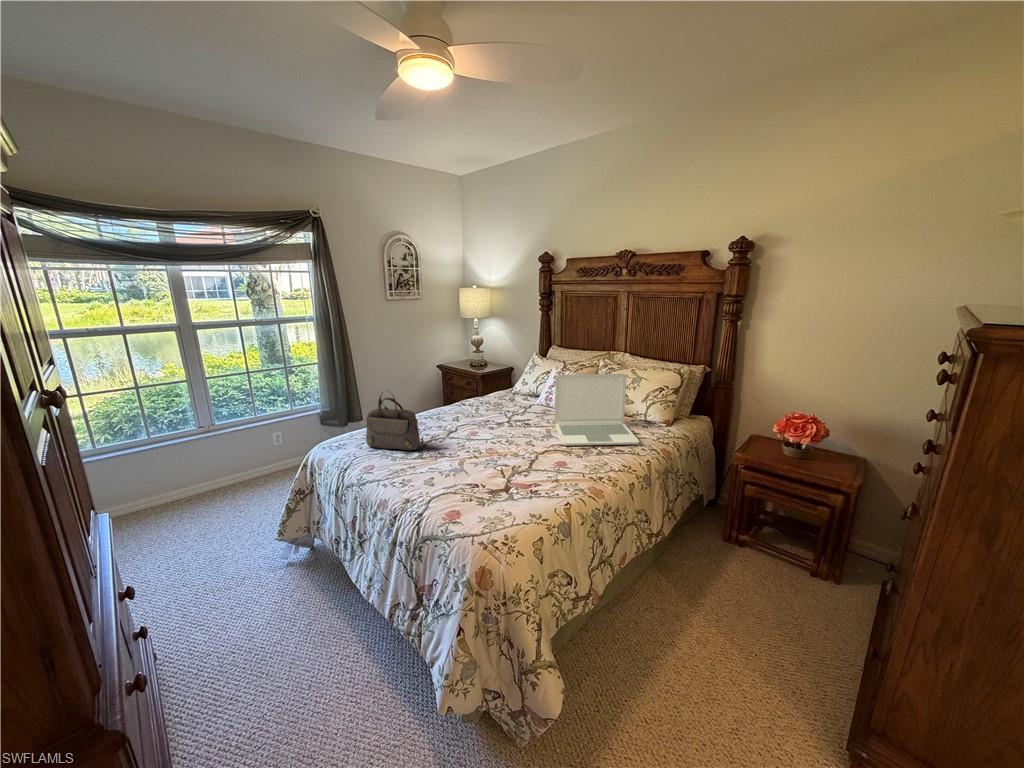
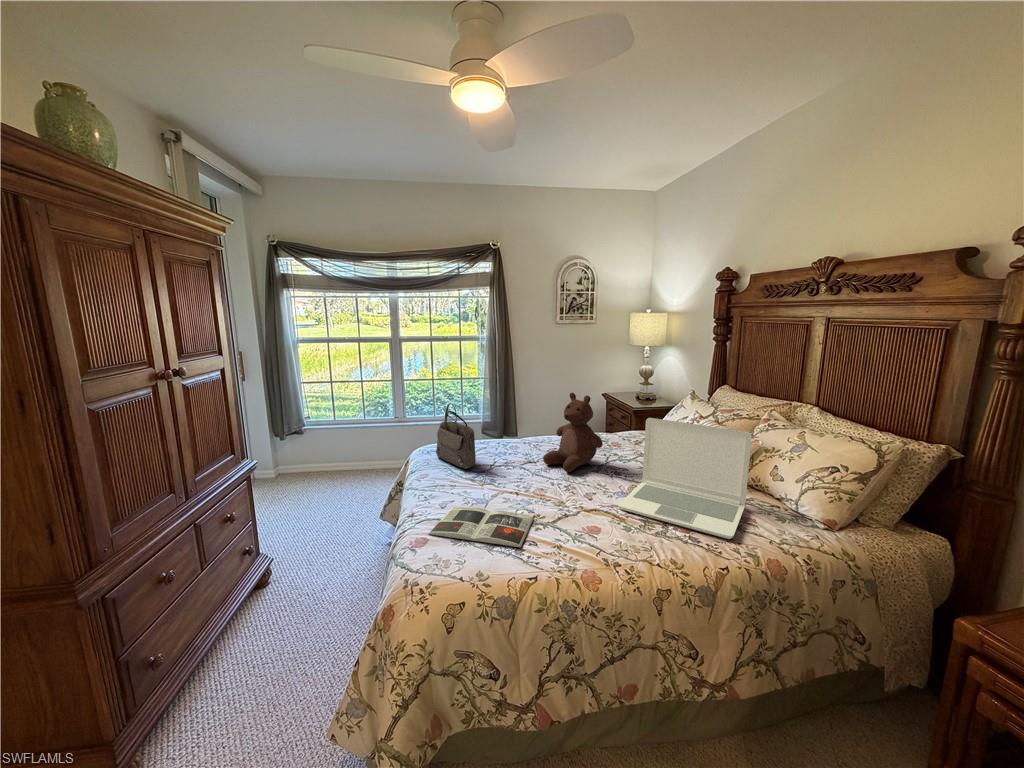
teddy bear: none [469,364,517,431] -> present [543,393,603,472]
magazine: none [451,468,542,506] -> present [429,507,533,547]

